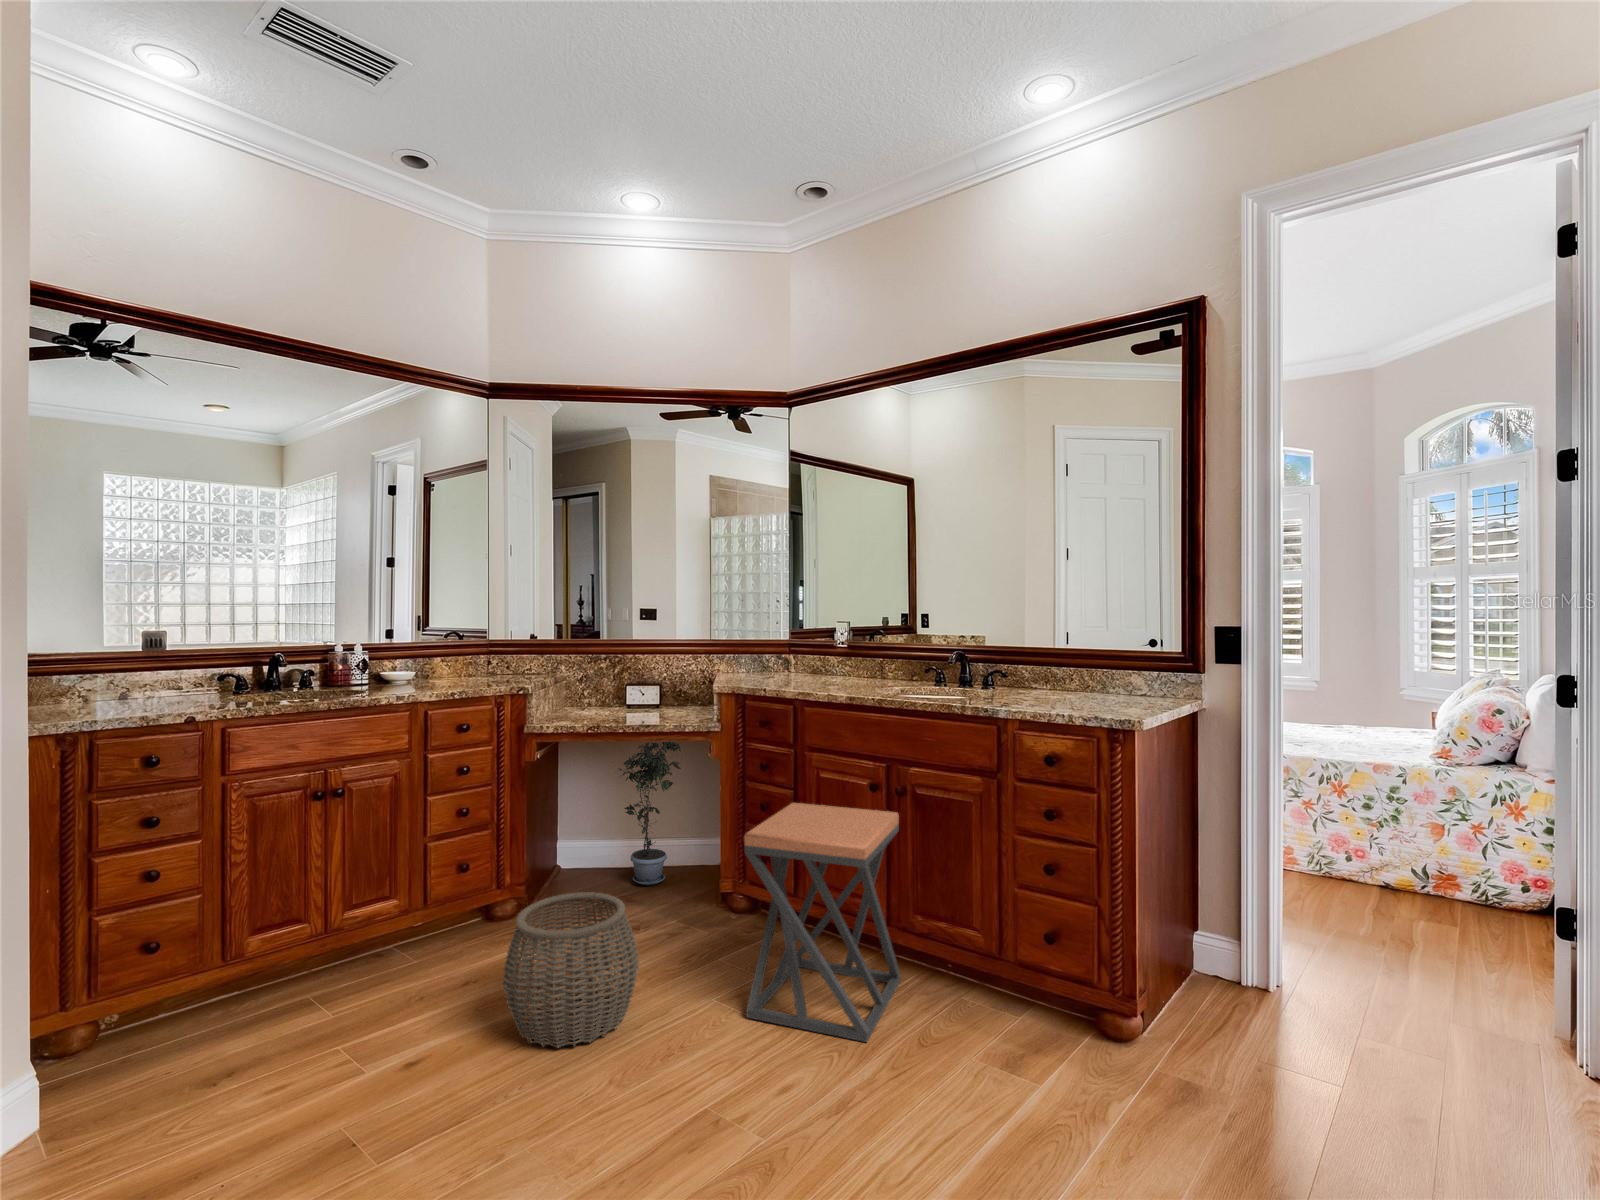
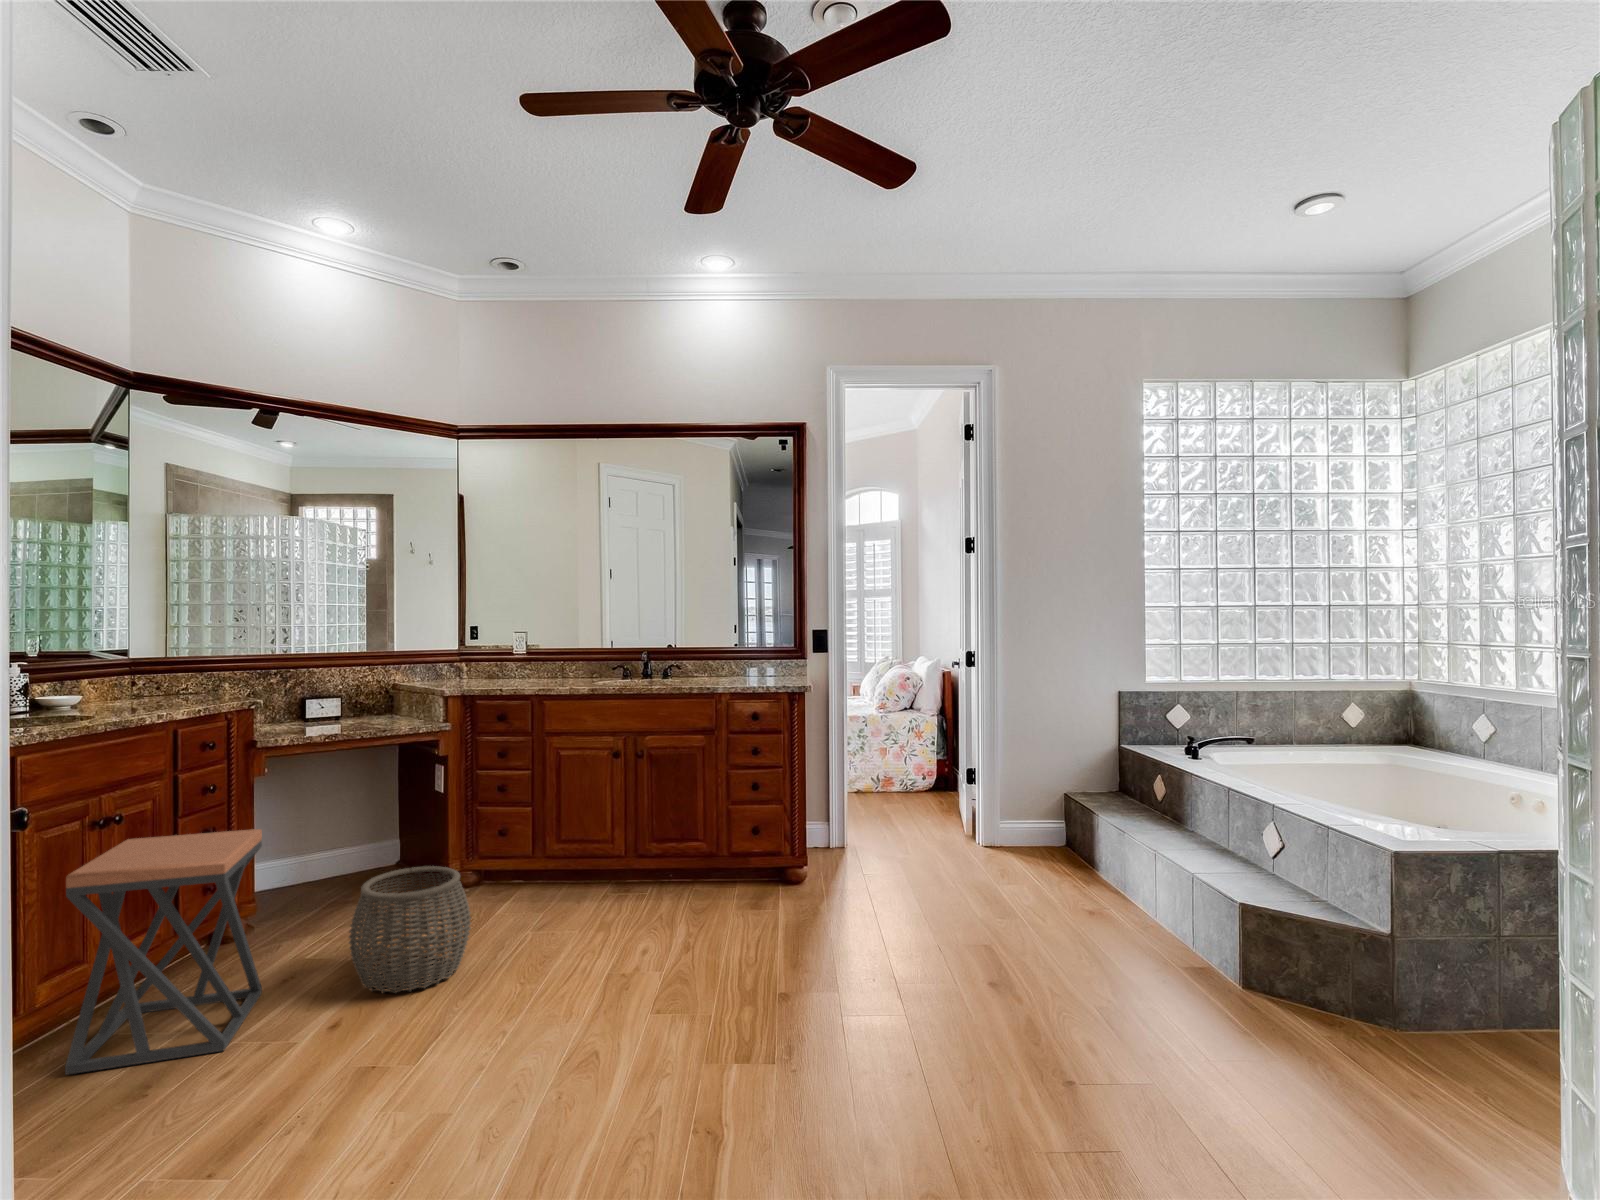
potted plant: present [619,740,681,885] -> none [308,739,382,891]
stool: present [744,803,900,1042] -> present [65,829,262,1075]

